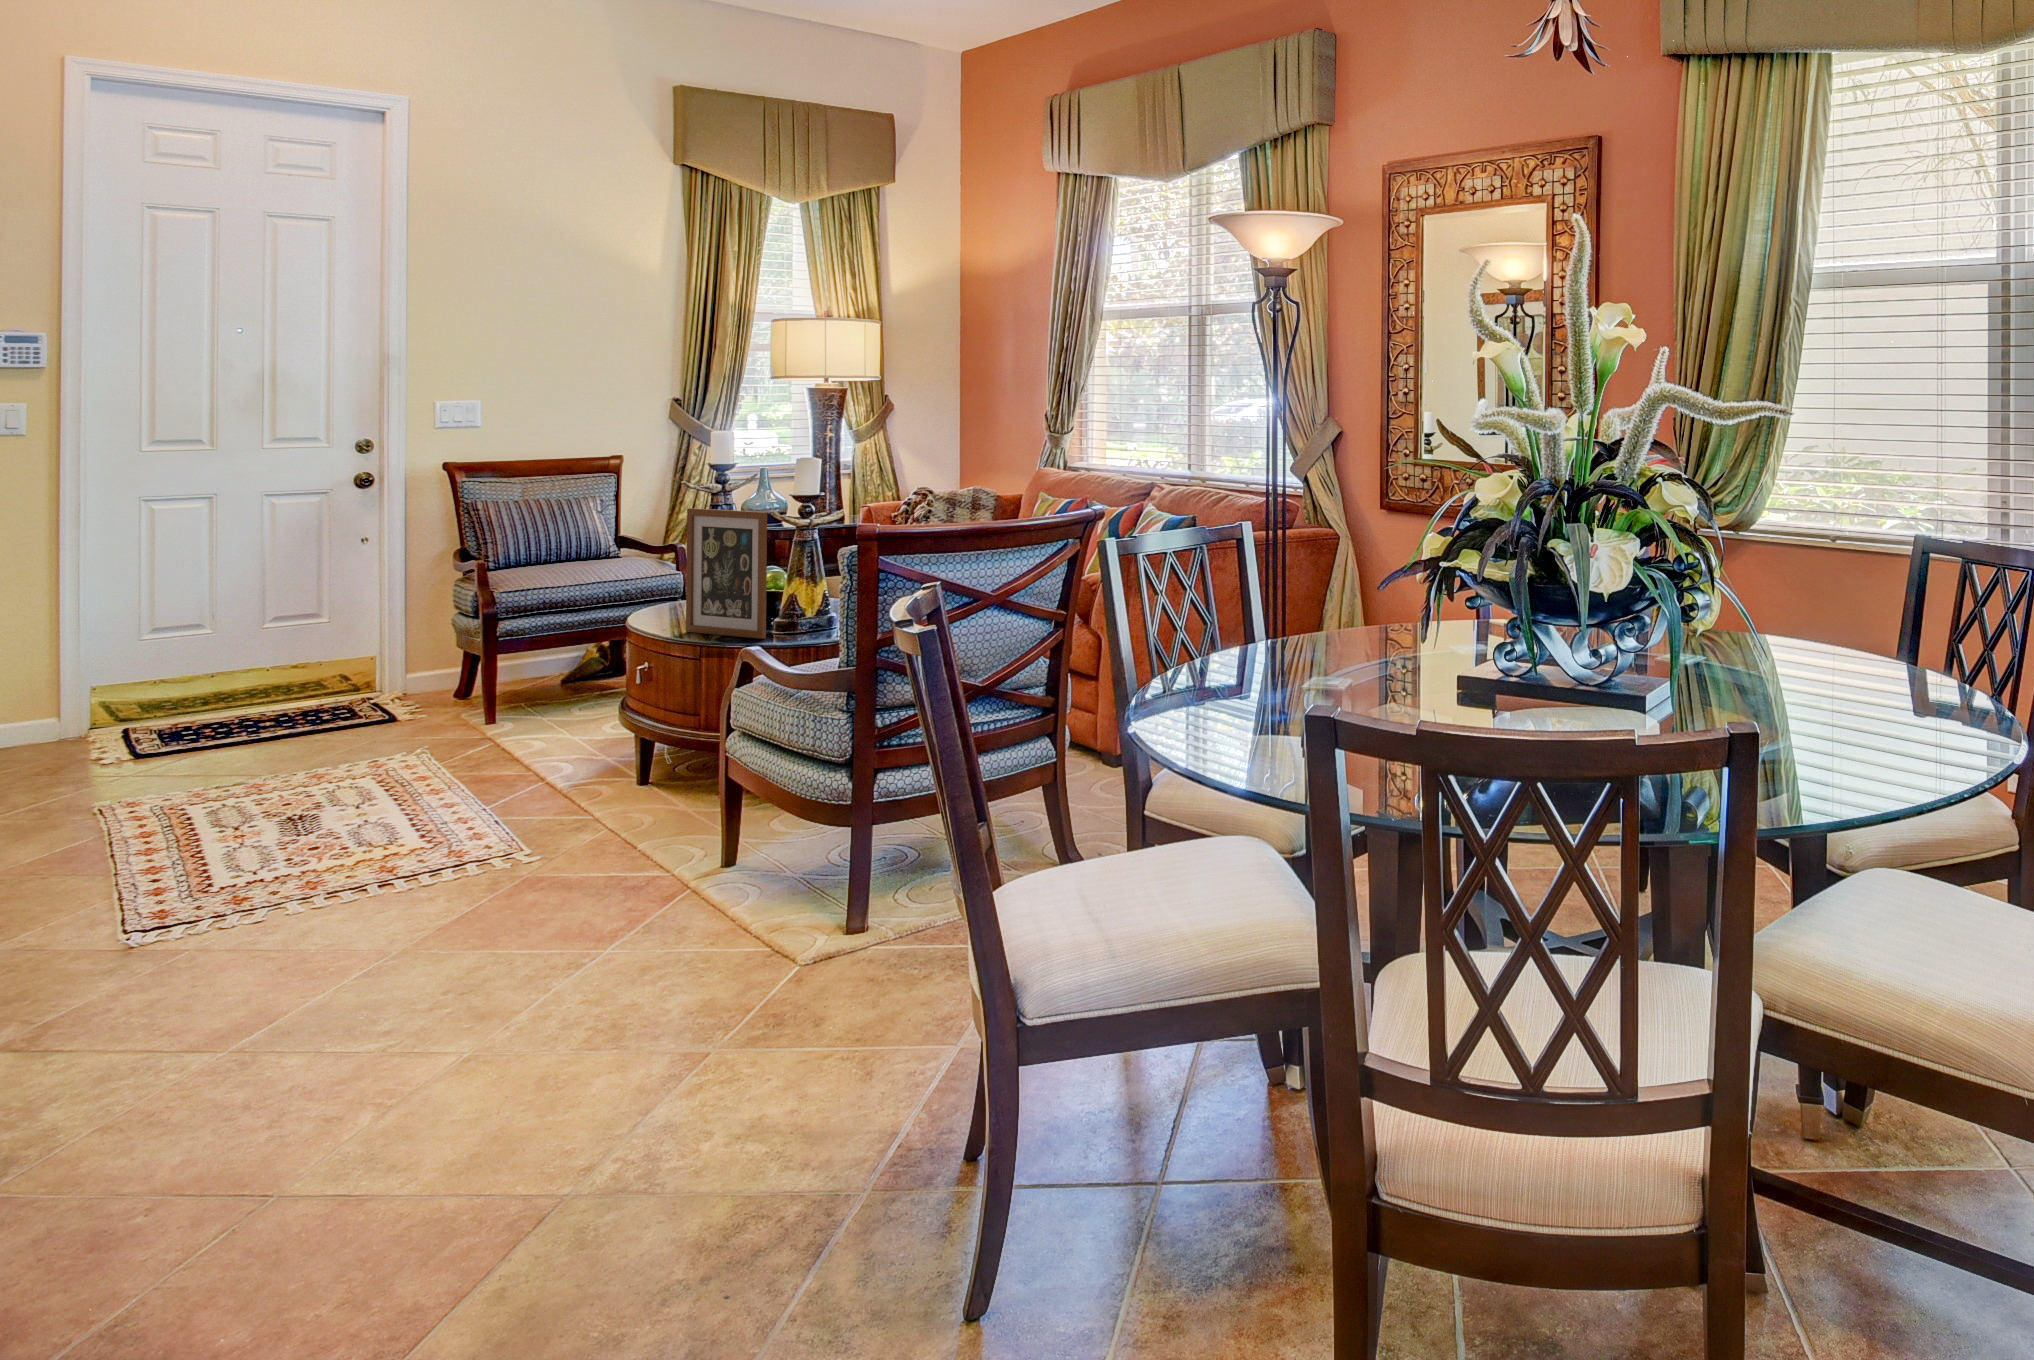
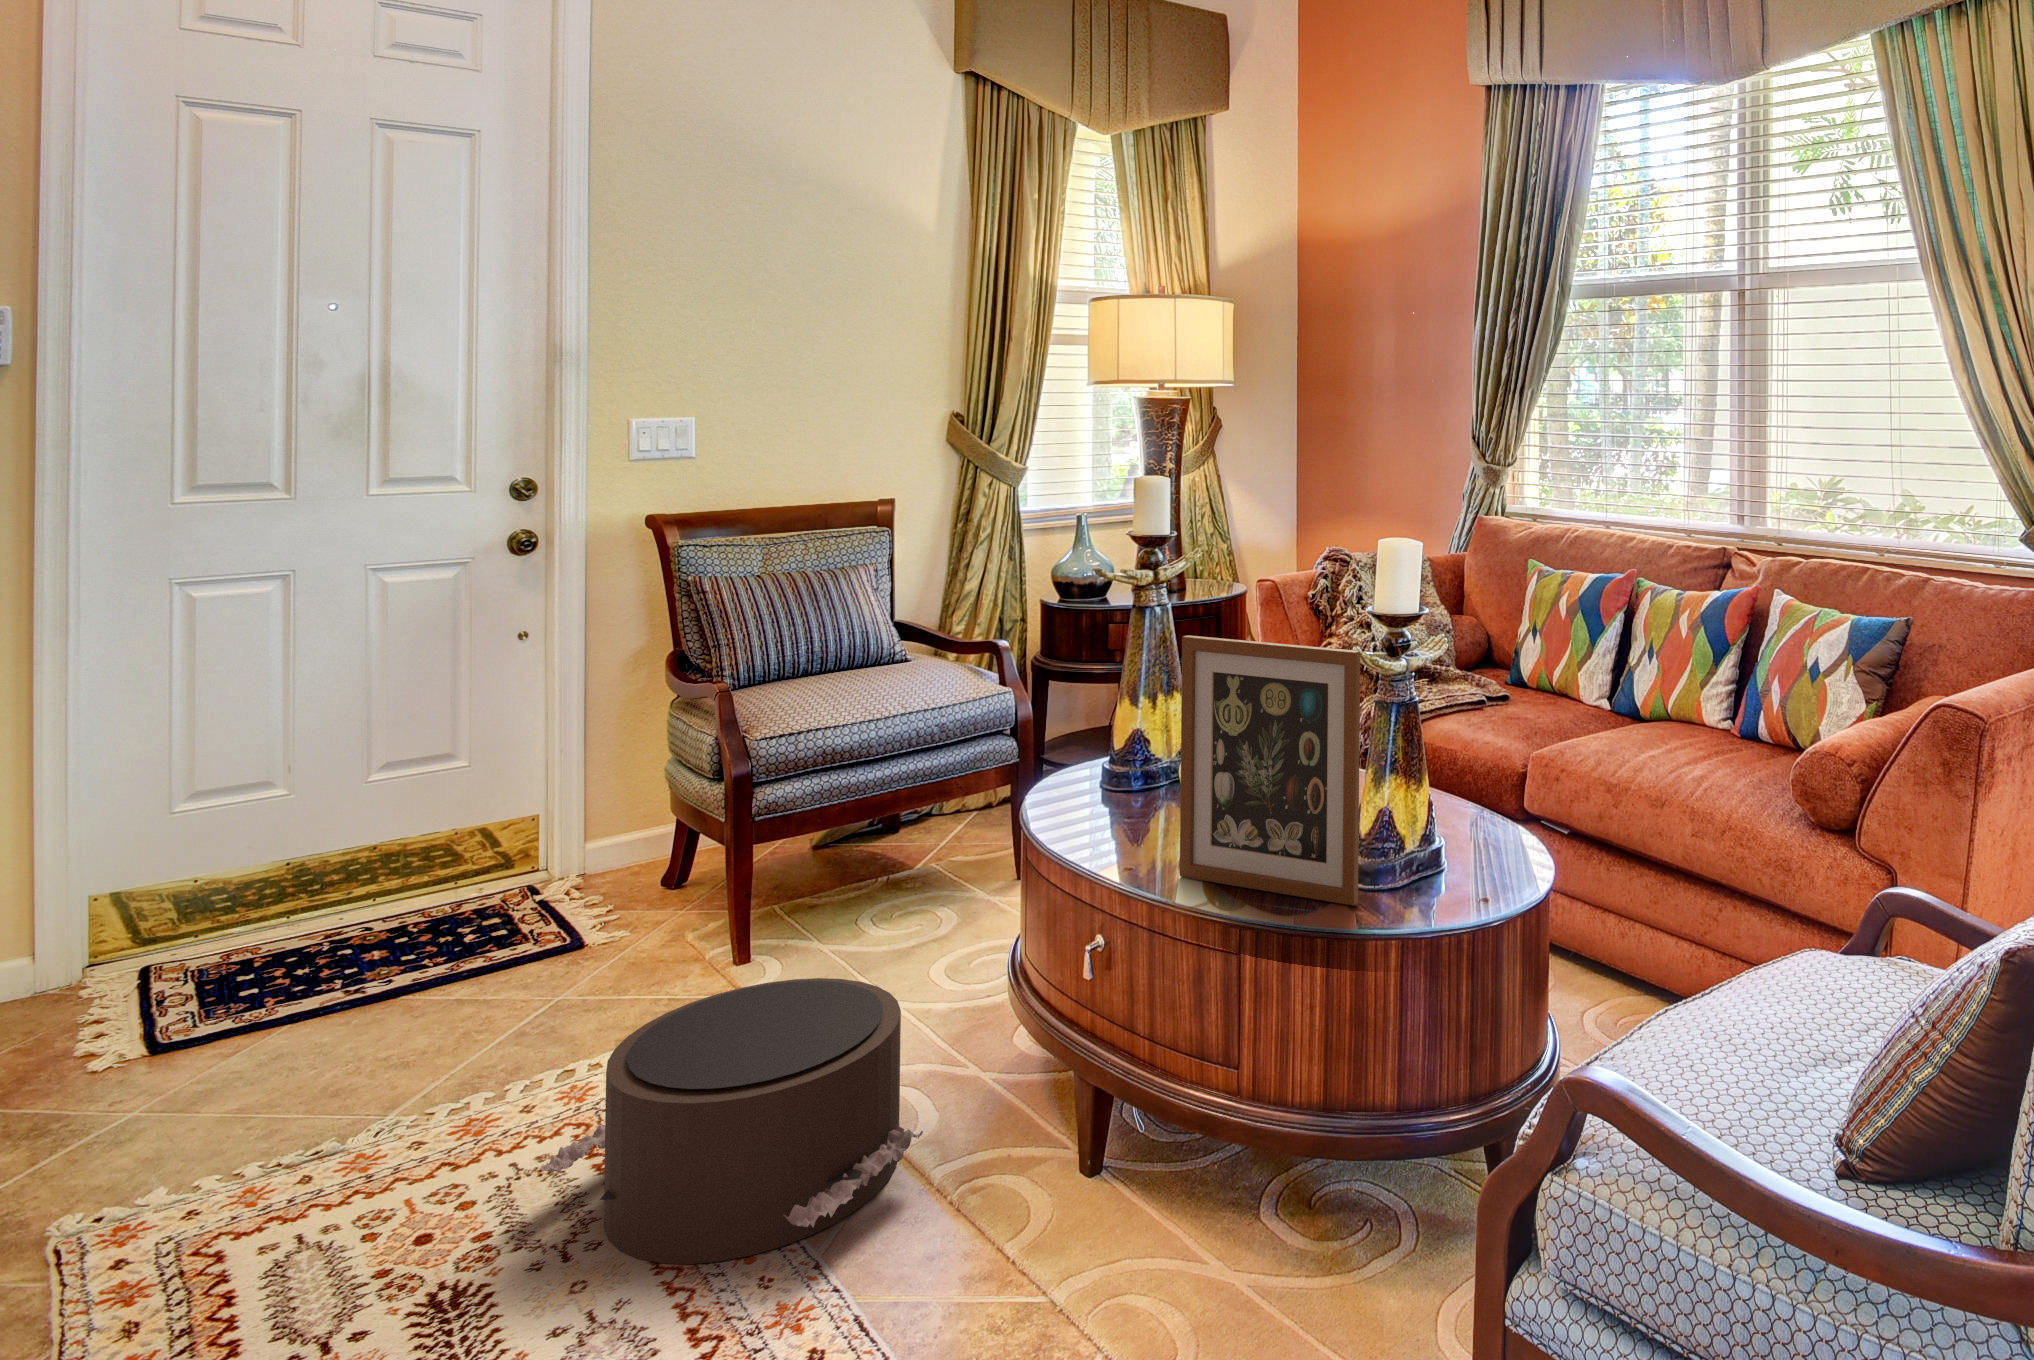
pouf: none [348,700,554,811] -> present [540,978,923,1264]

